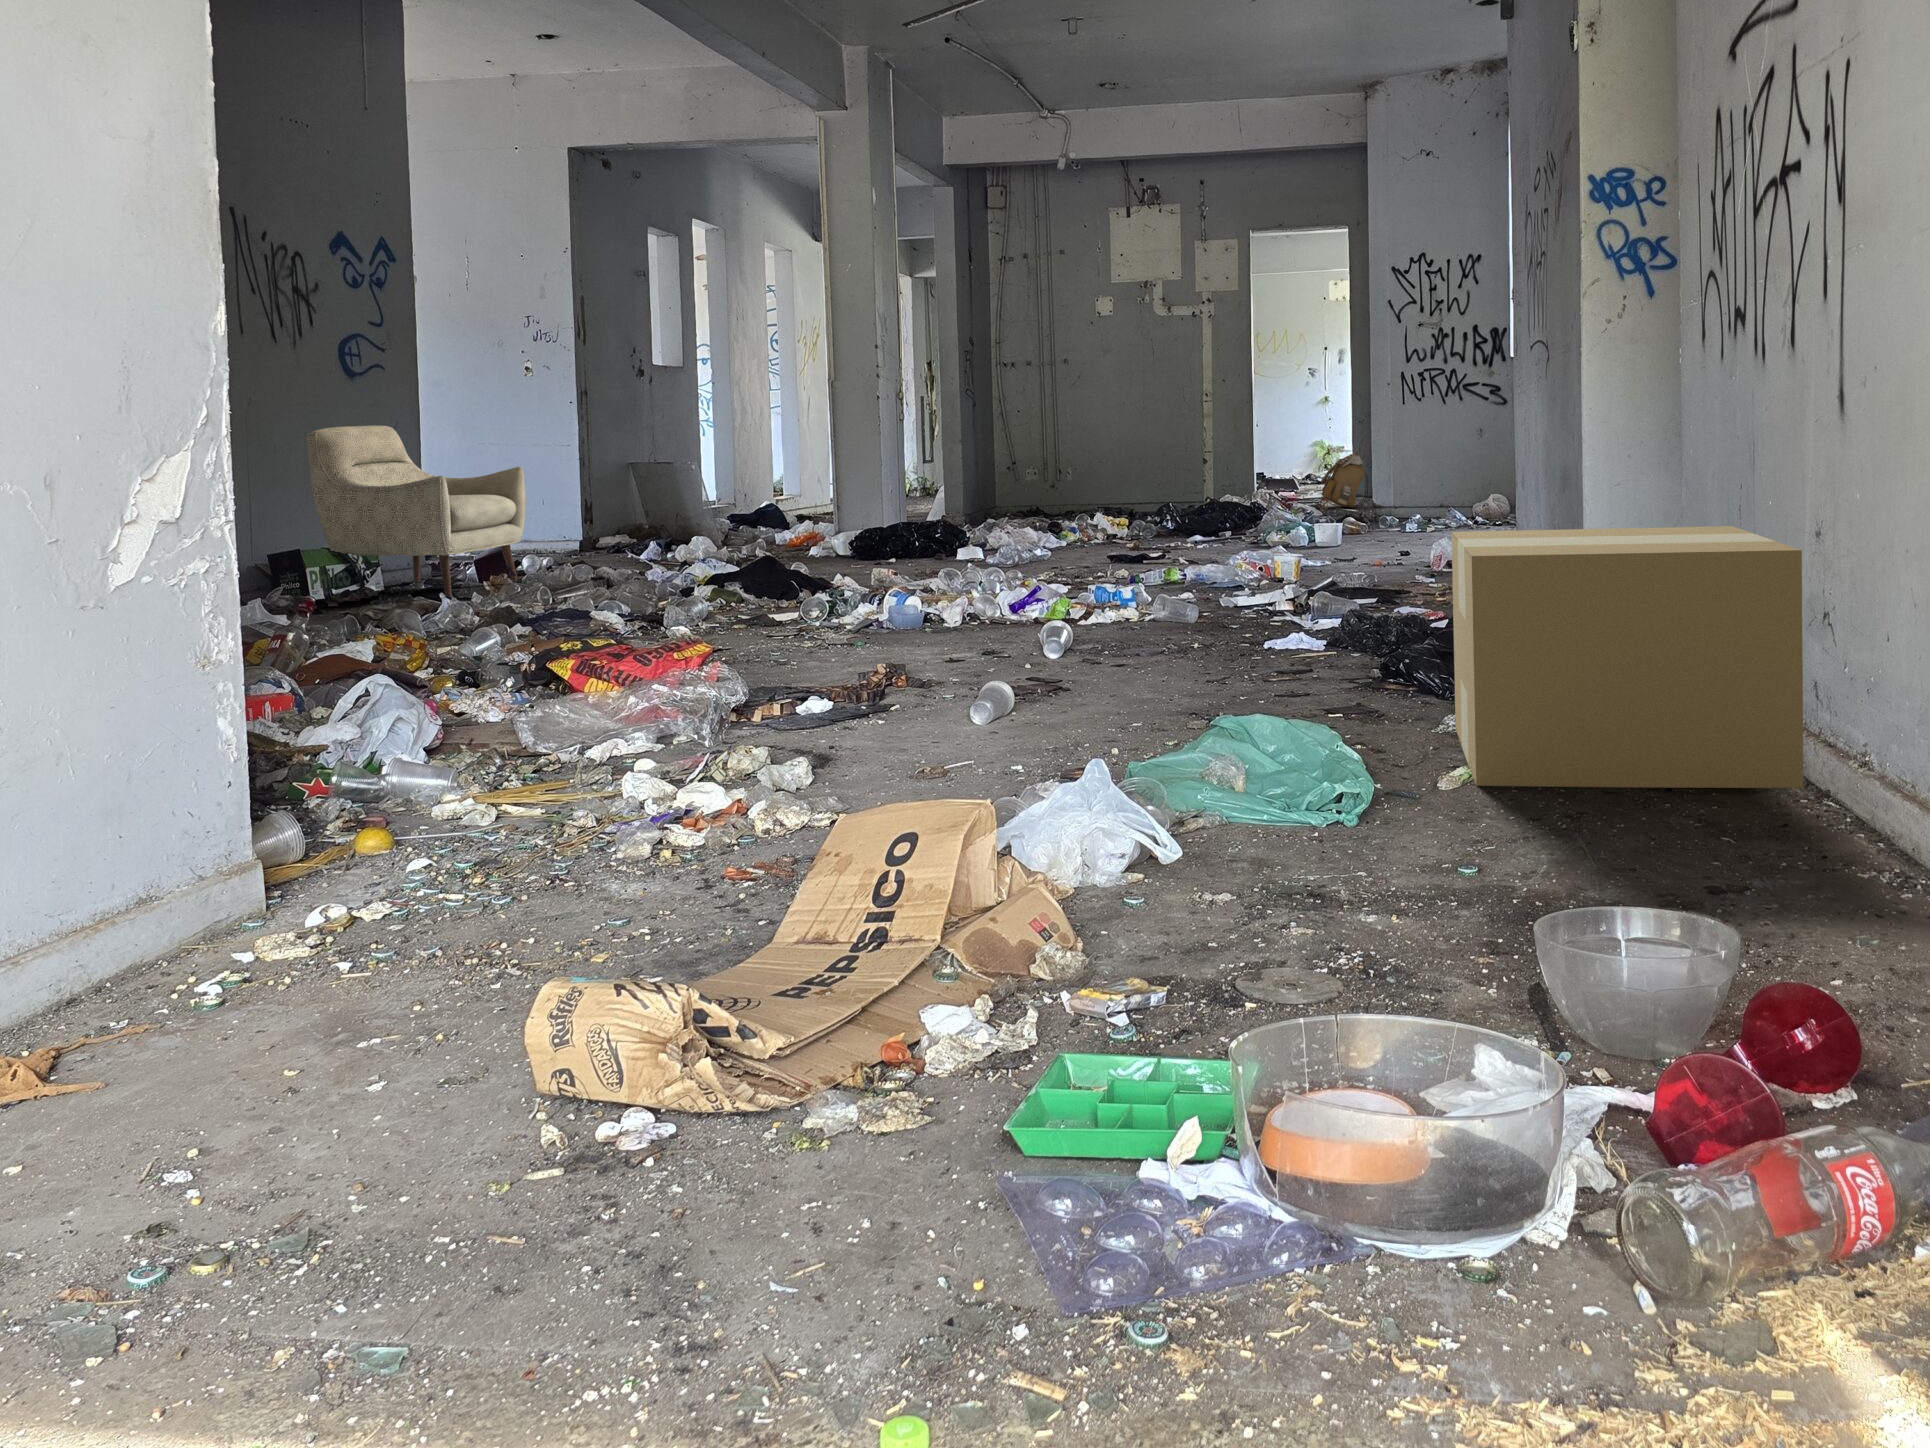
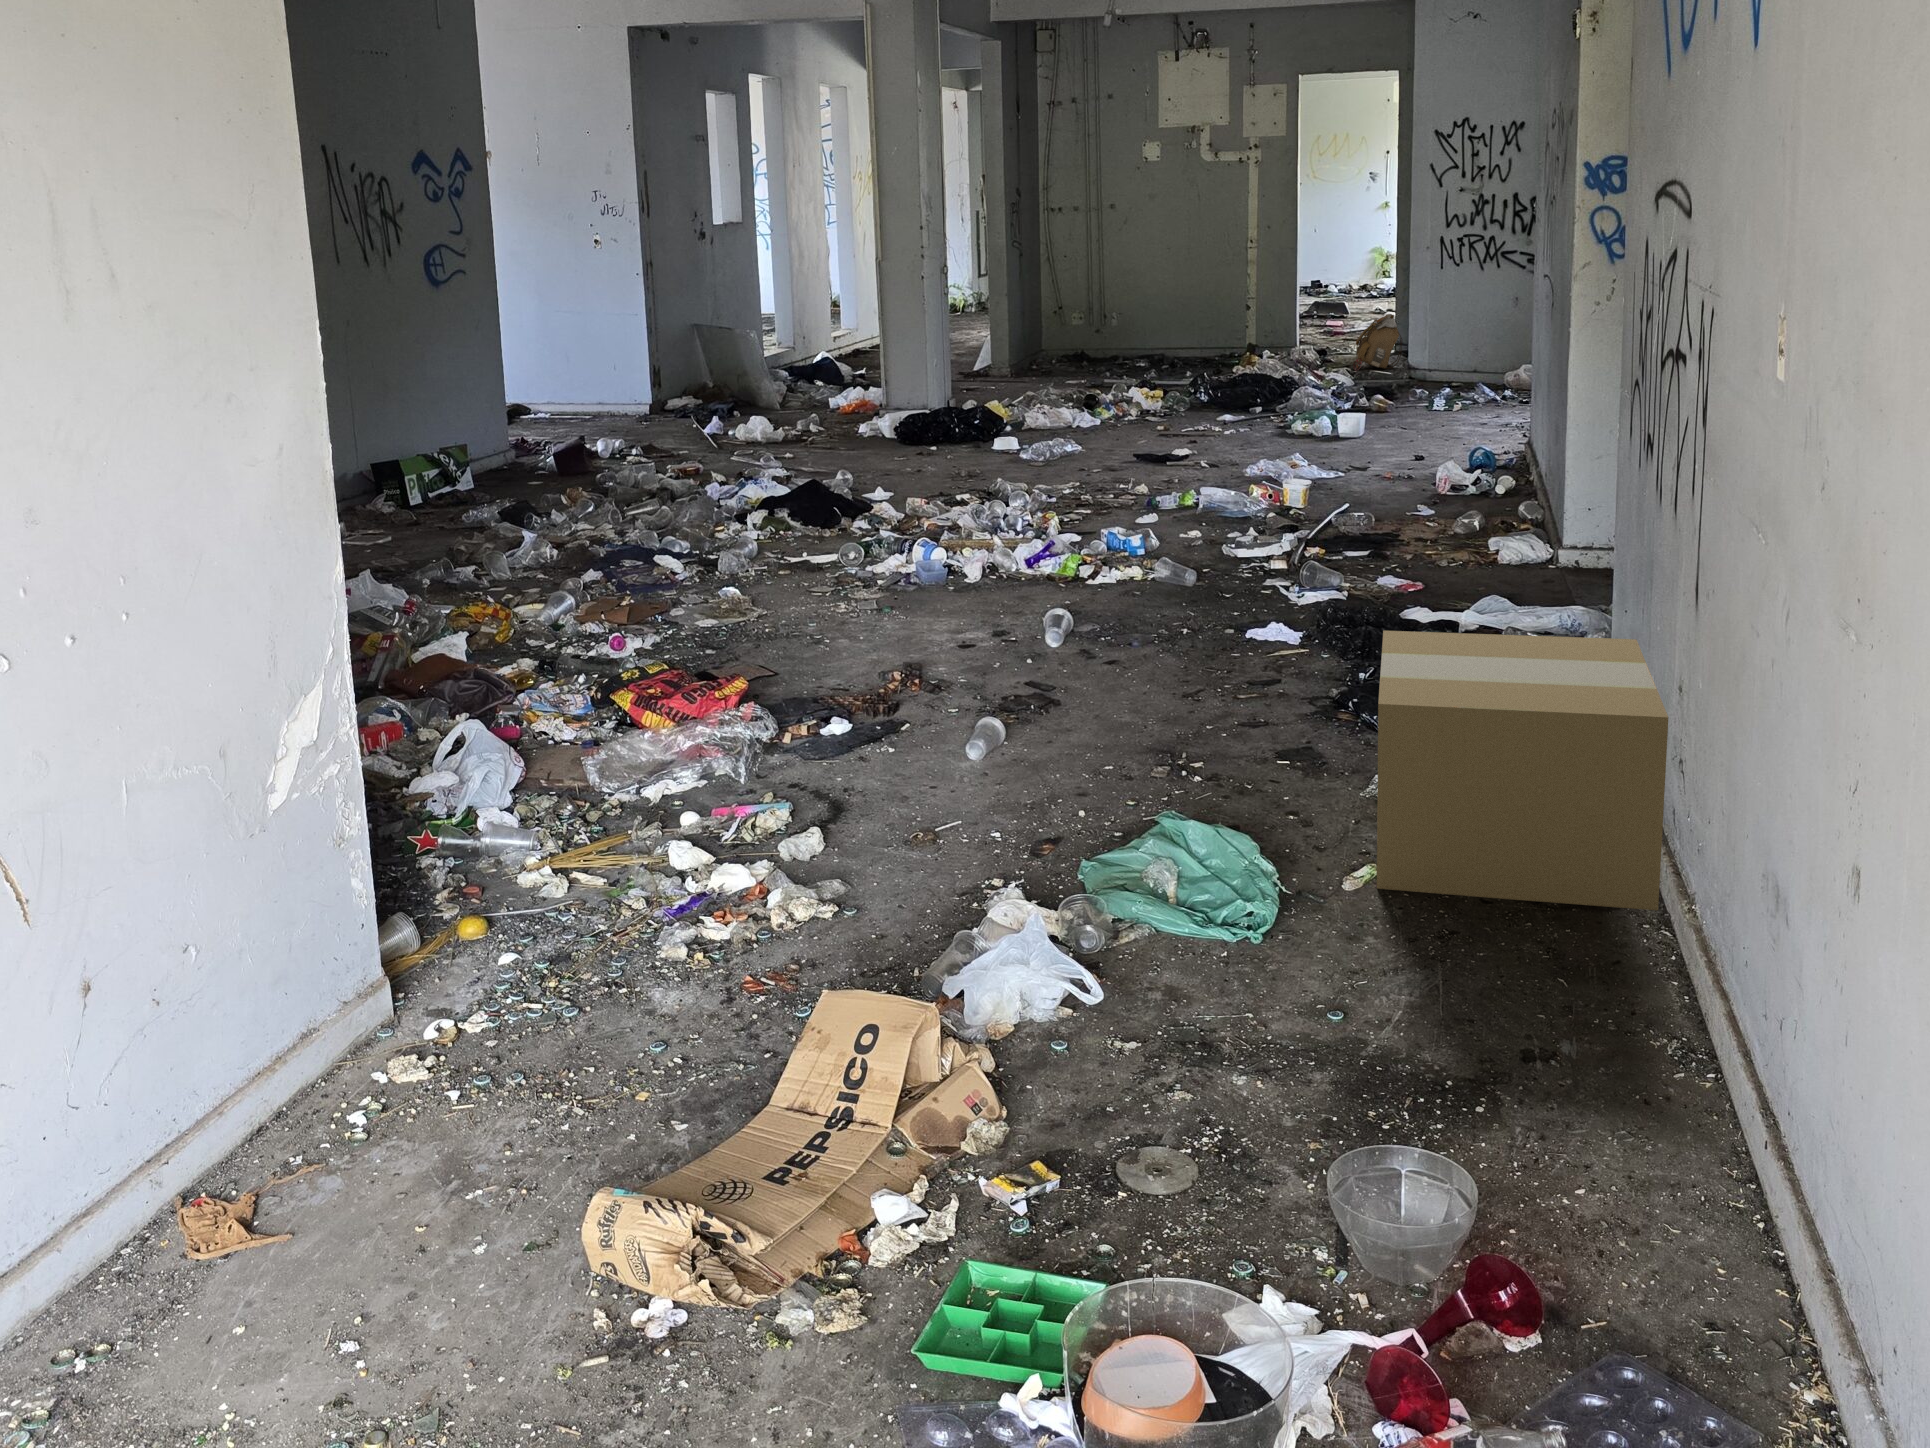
chair: present [307,425,526,597] -> none [404,348,600,515]

